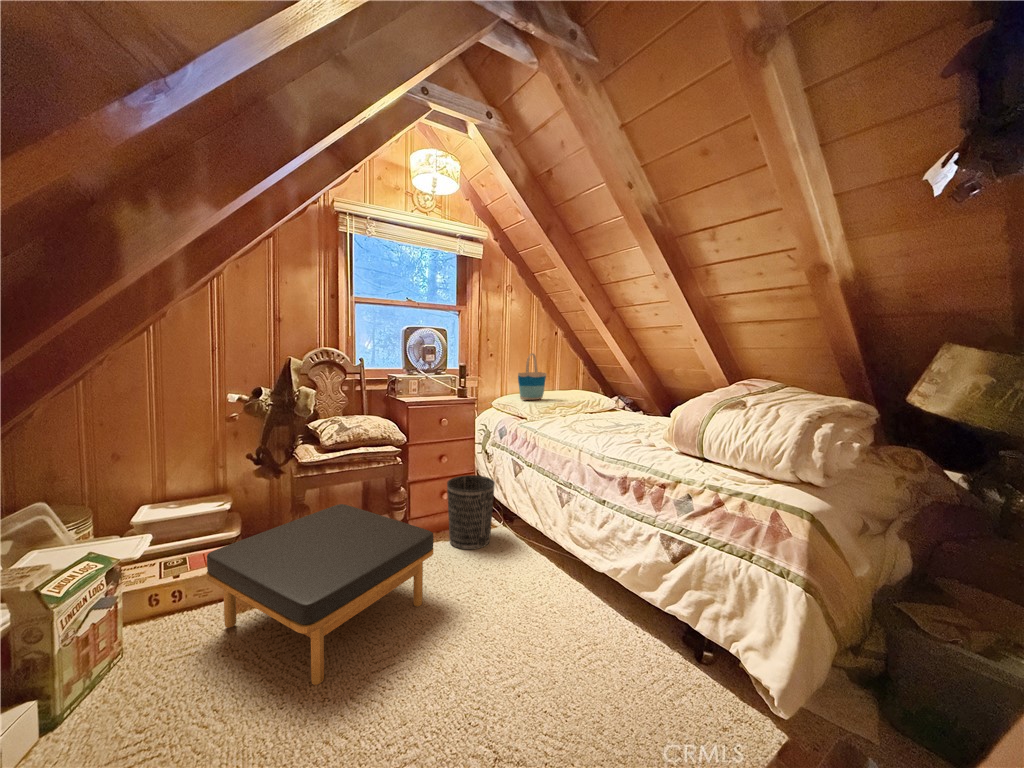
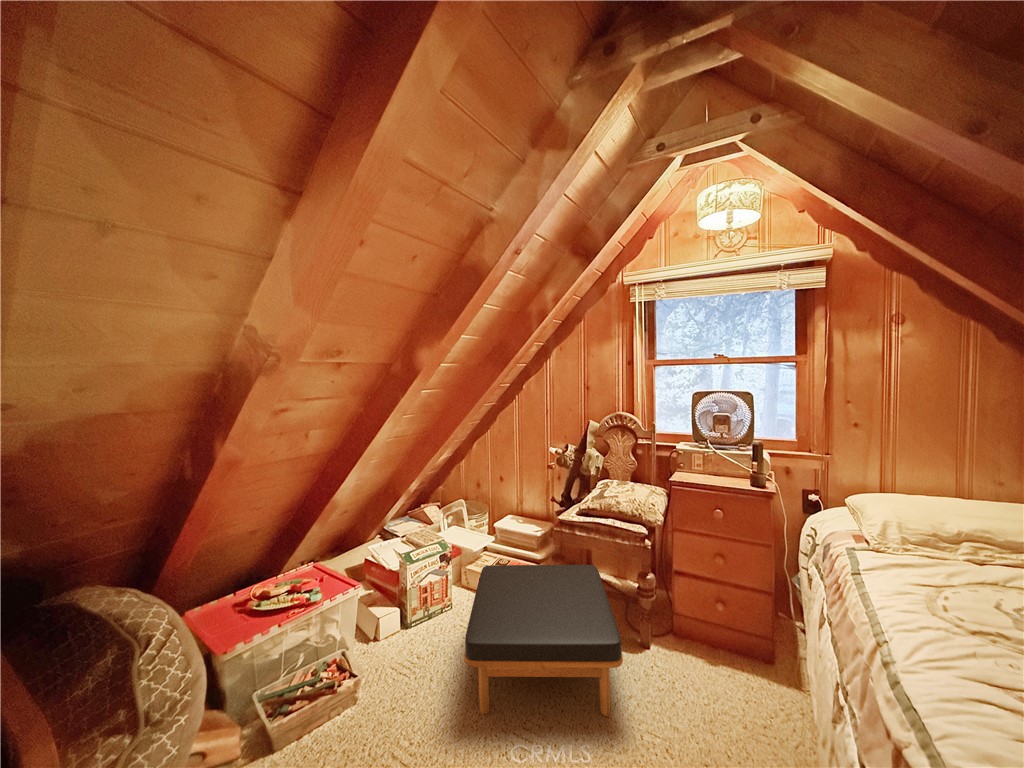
tote bag: present [518,353,547,400] -> none [891,428,976,511]
wastebasket: present [447,475,495,550] -> none [705,587,779,705]

